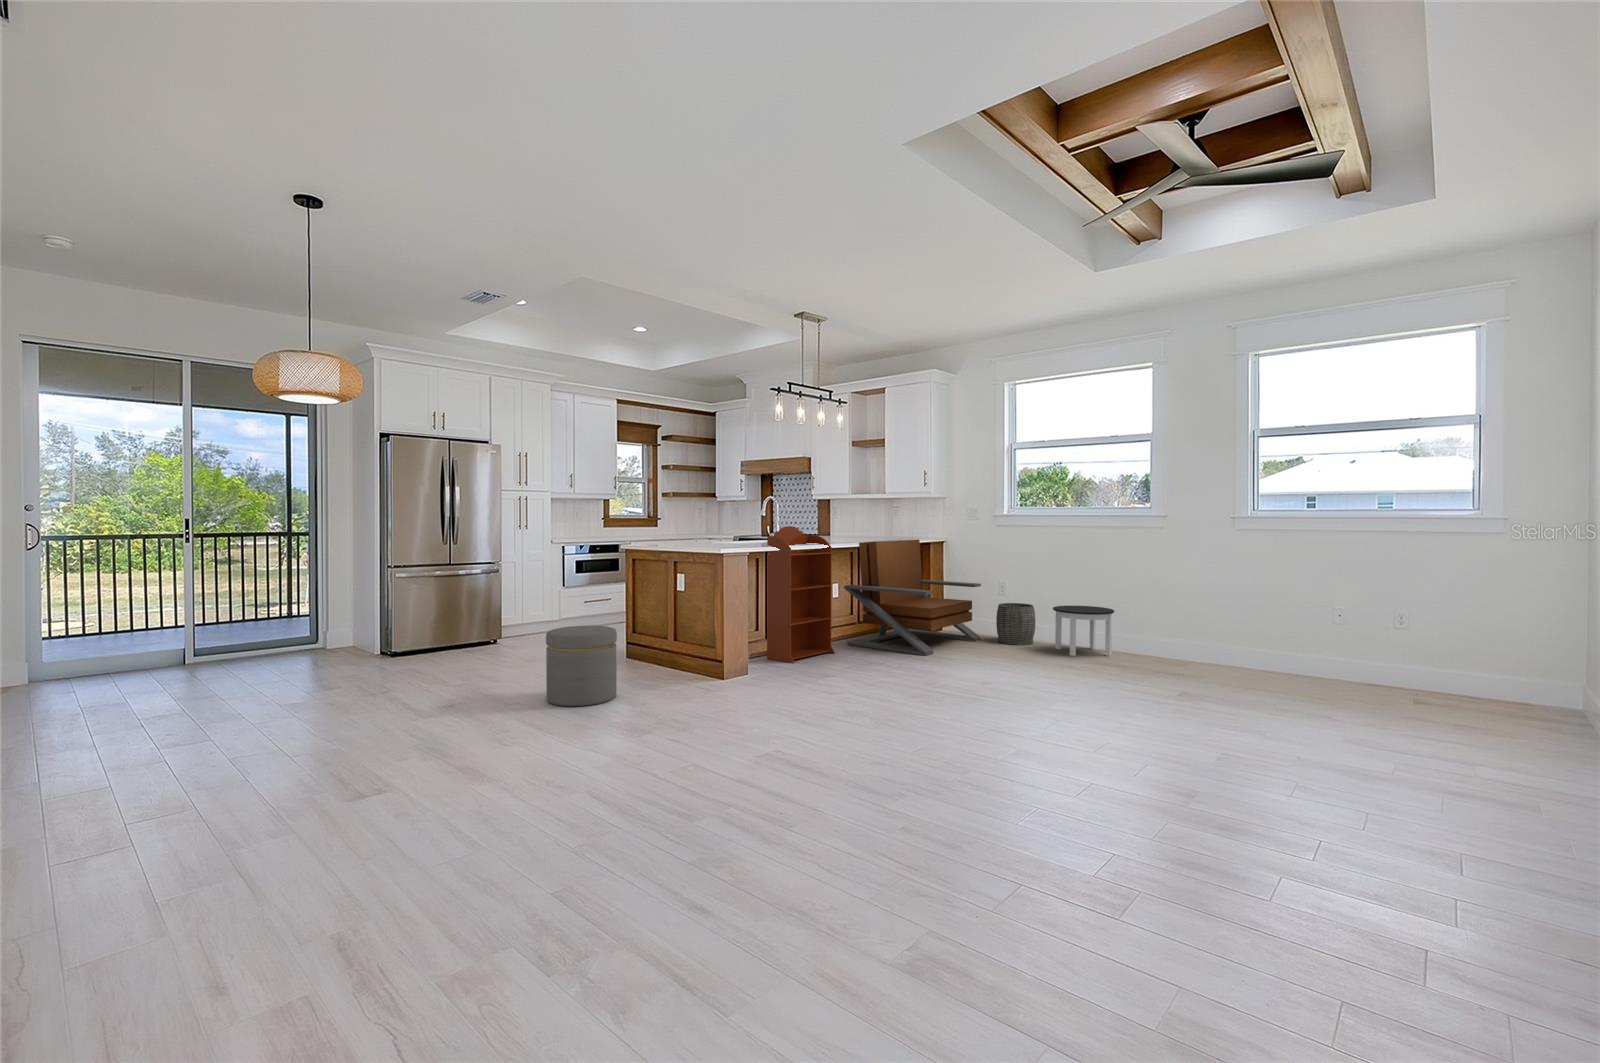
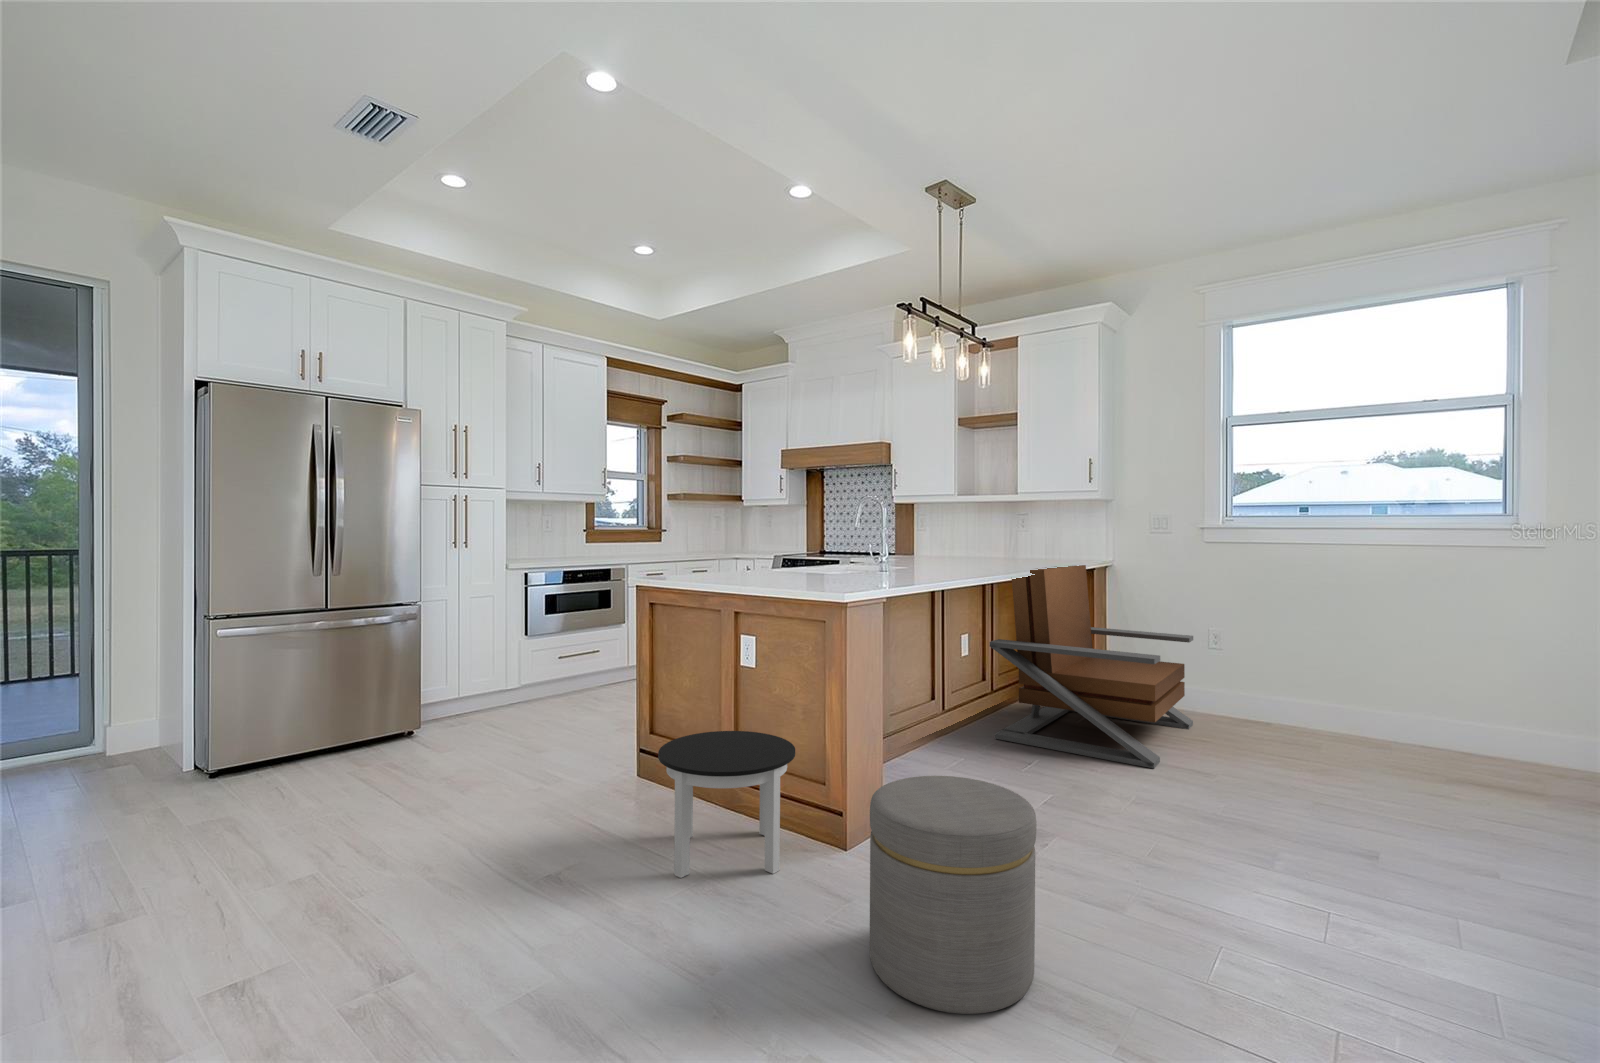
bookcase: present [767,526,835,663] -> none [888,545,994,793]
woven basket: present [996,603,1035,645] -> none [1221,666,1291,738]
round table: present [1053,606,1114,656] -> present [658,731,795,878]
ottoman: present [546,626,617,706] -> present [869,776,1037,1014]

